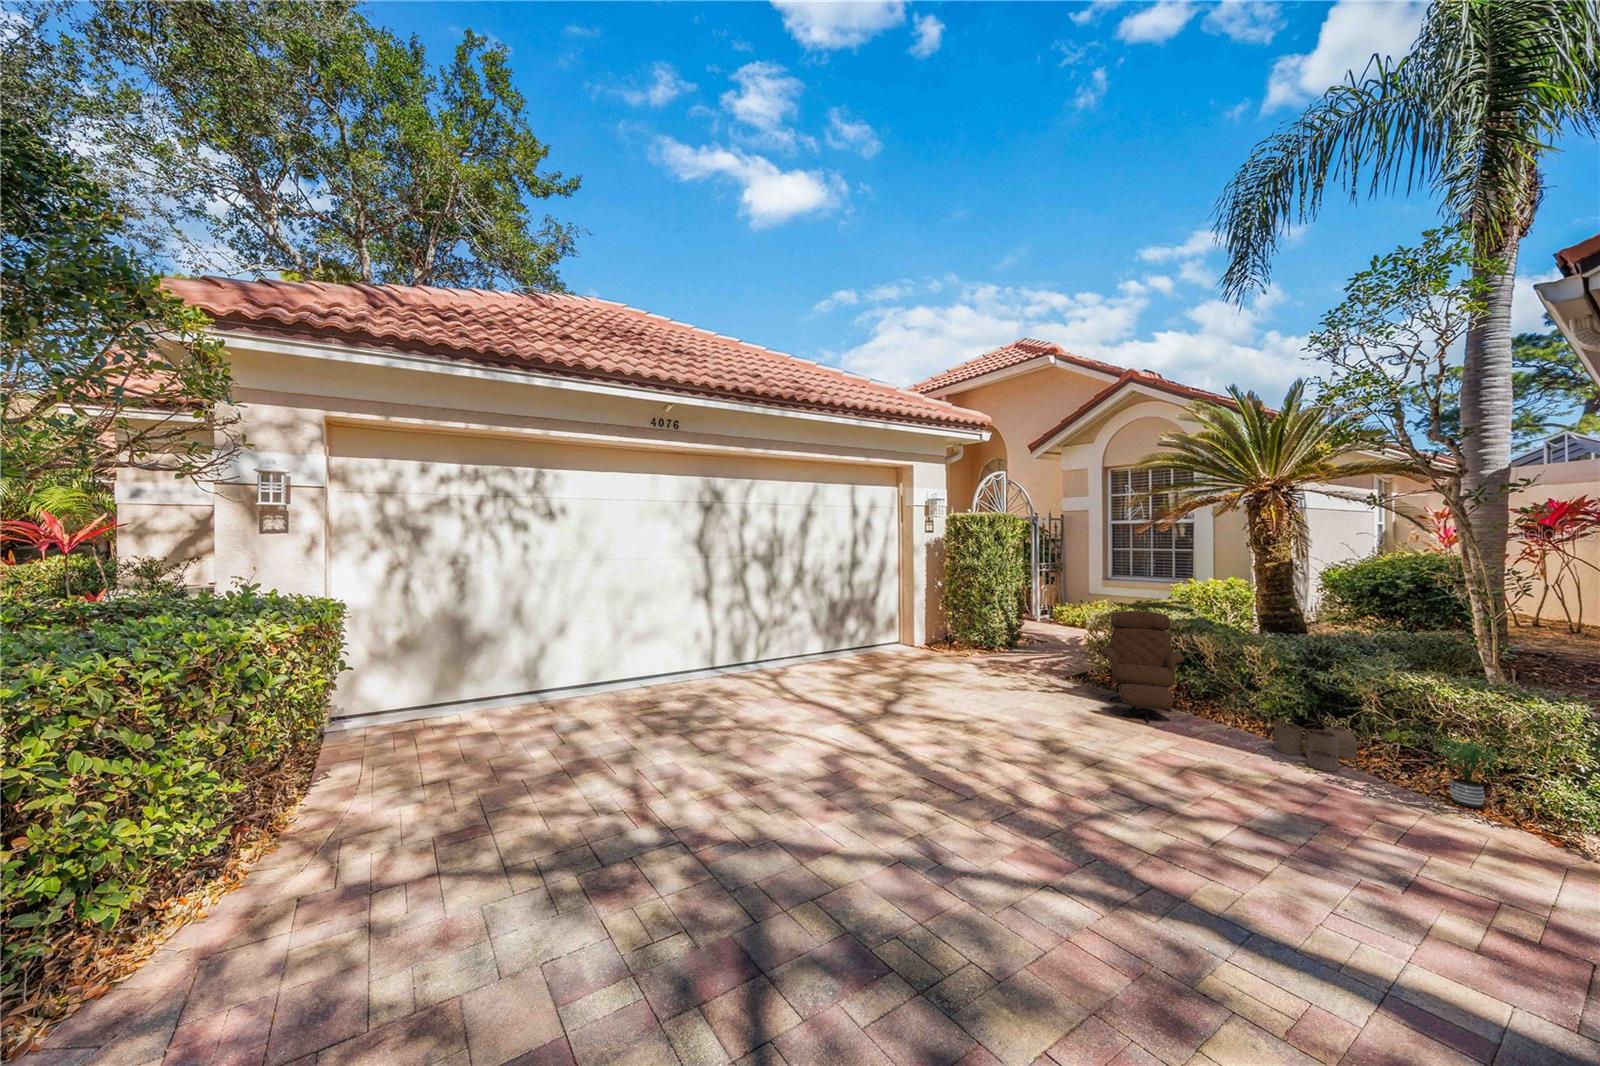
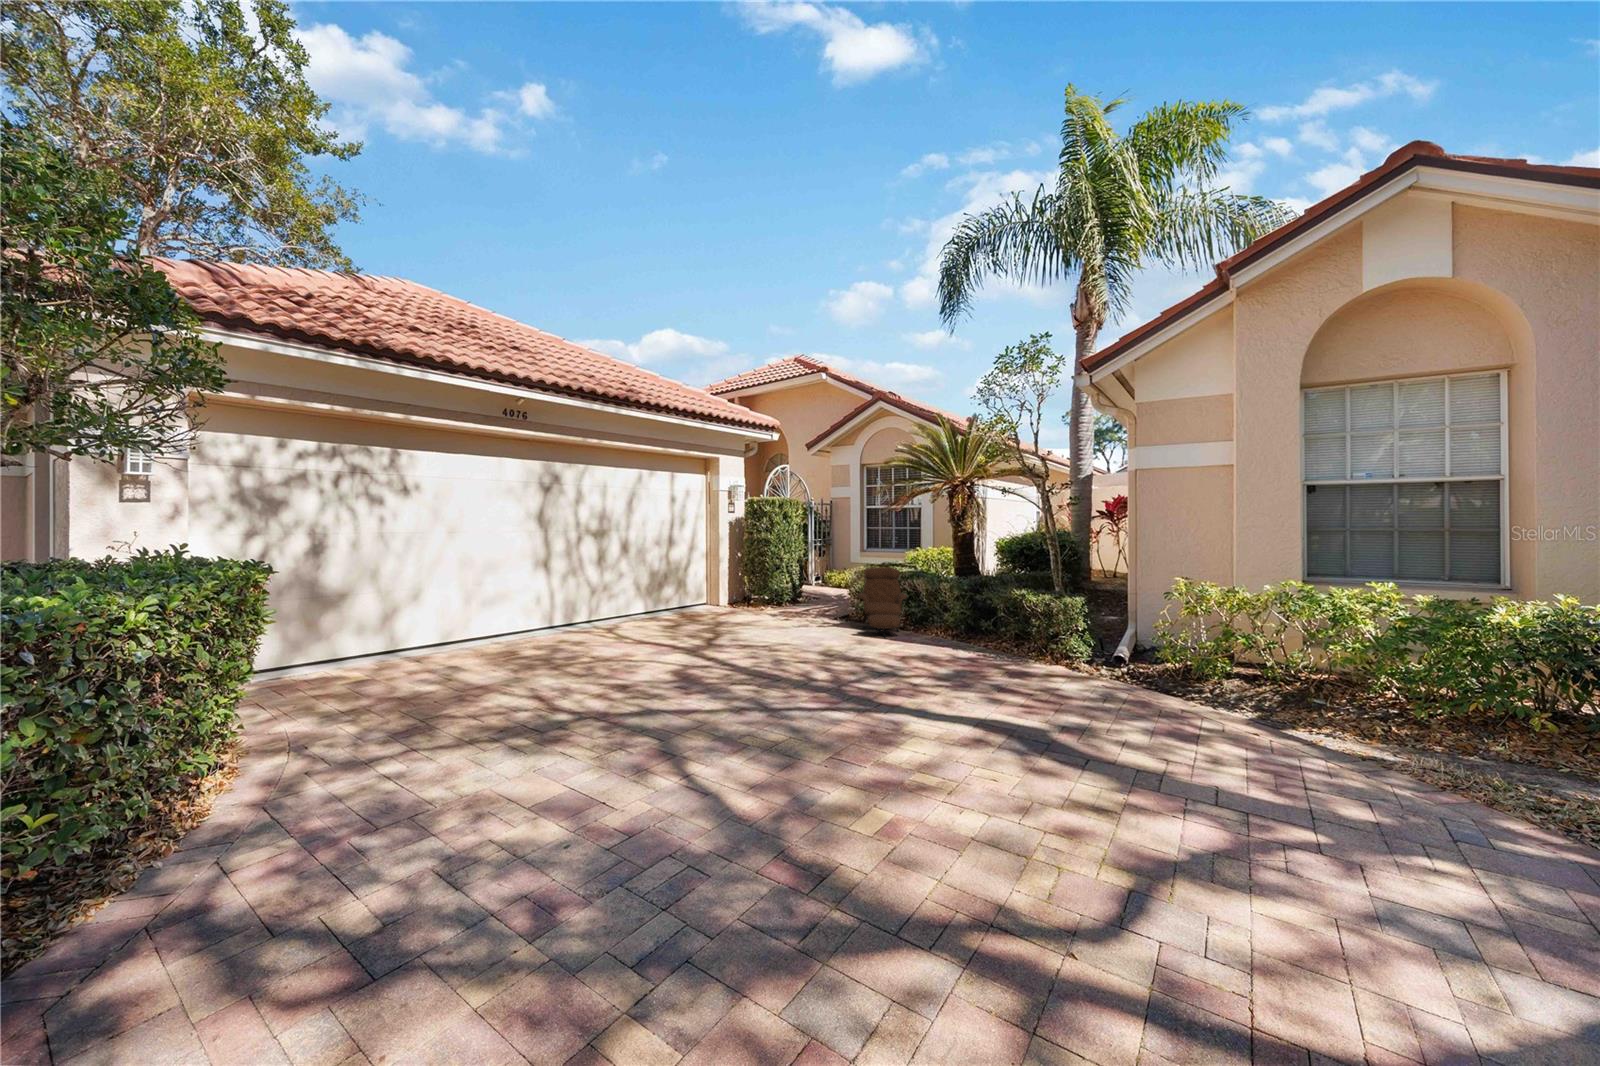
woven basket: present [1274,722,1357,771] -> none [952,626,993,651]
potted plant: present [1439,739,1497,808] -> none [1020,622,1048,658]

